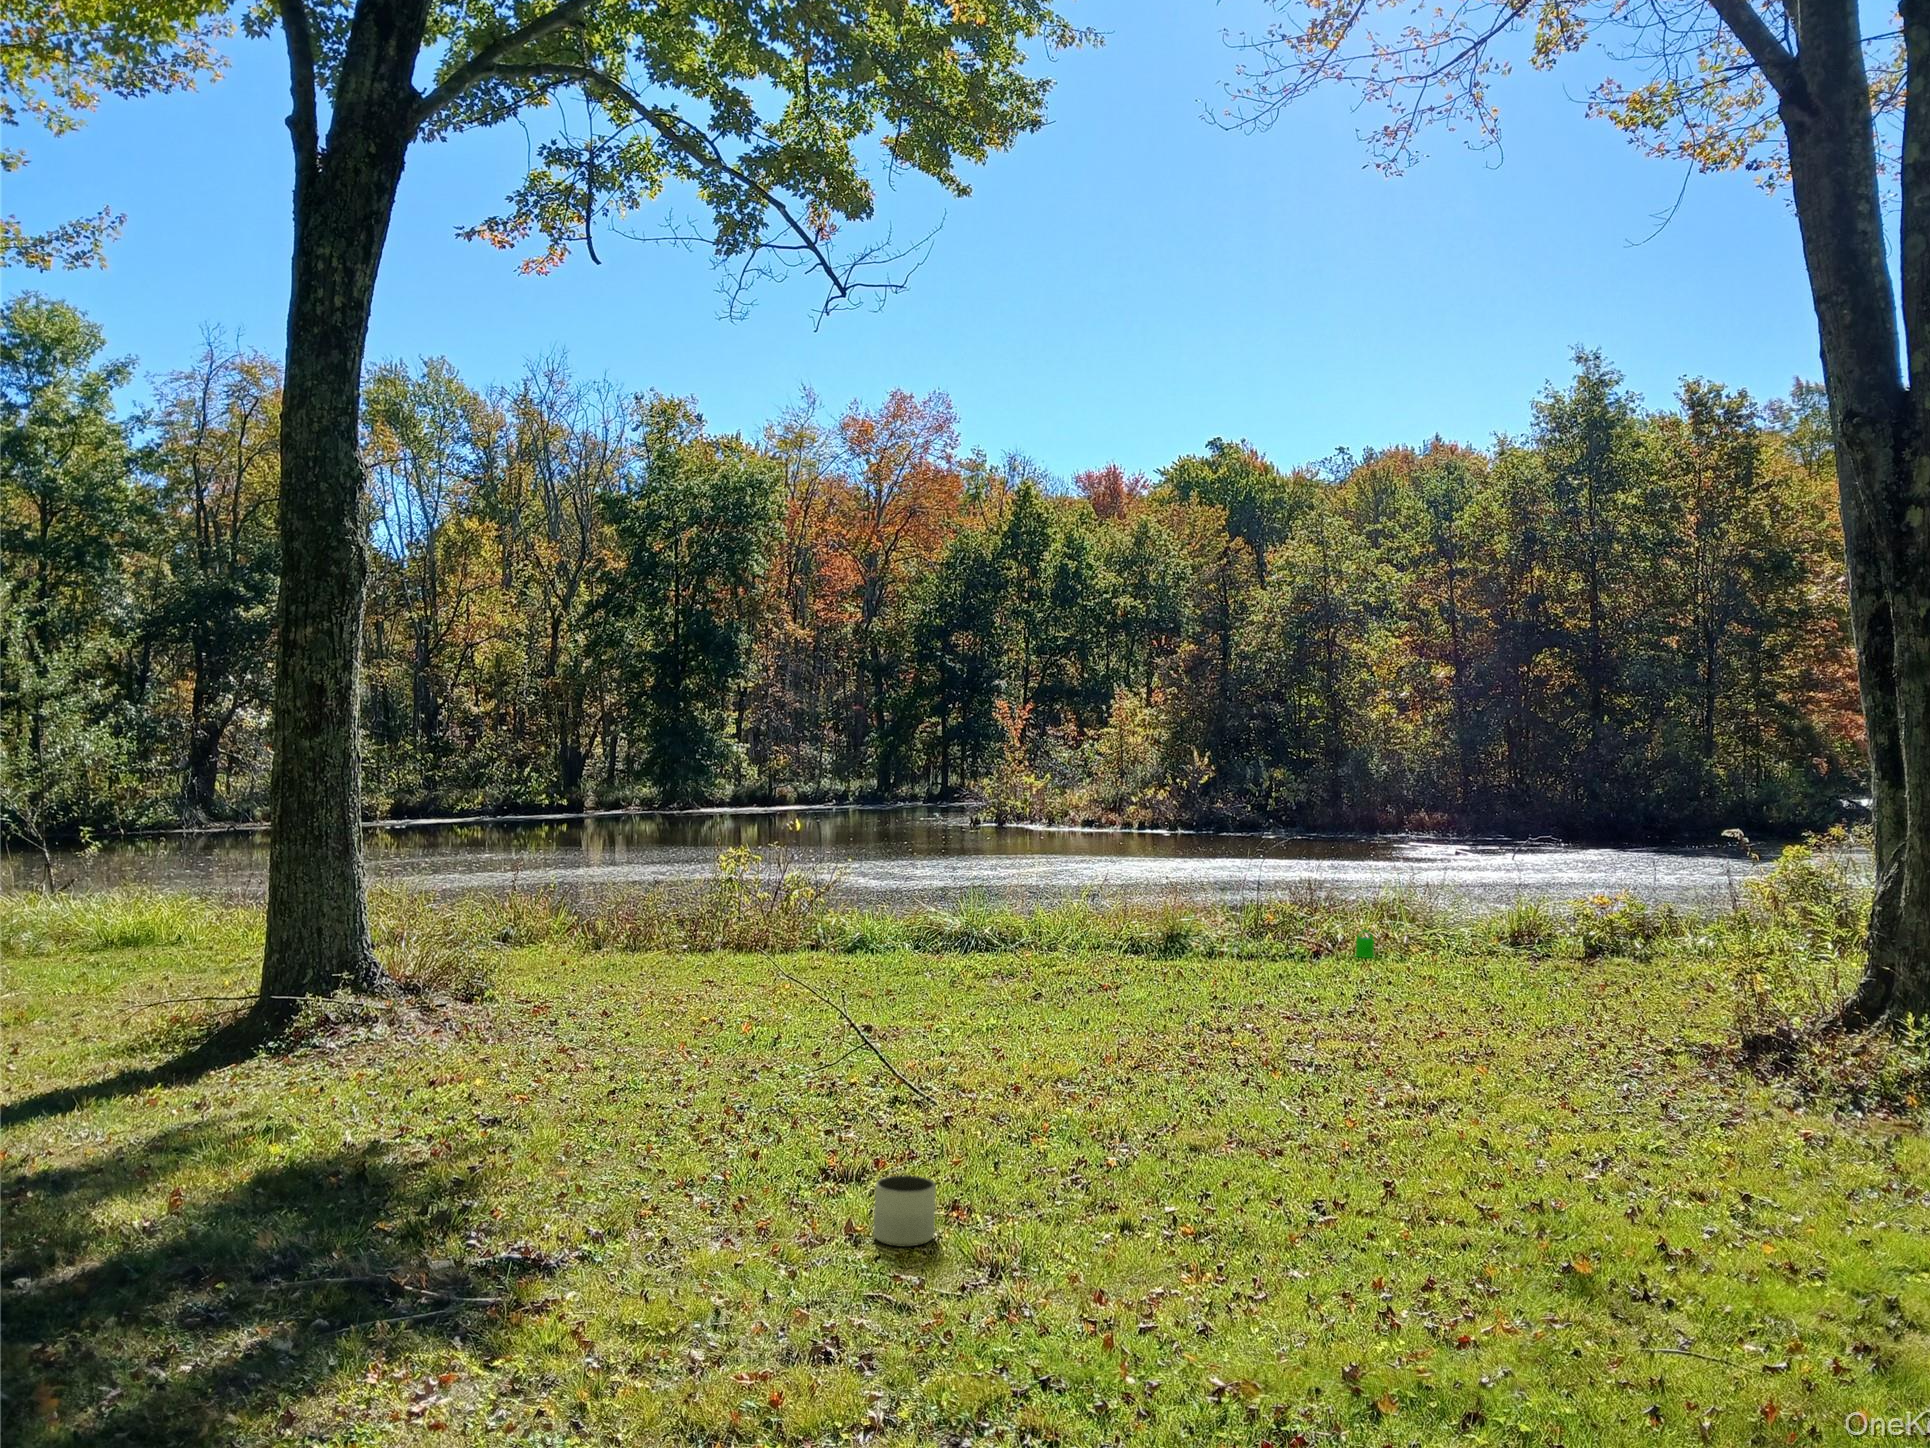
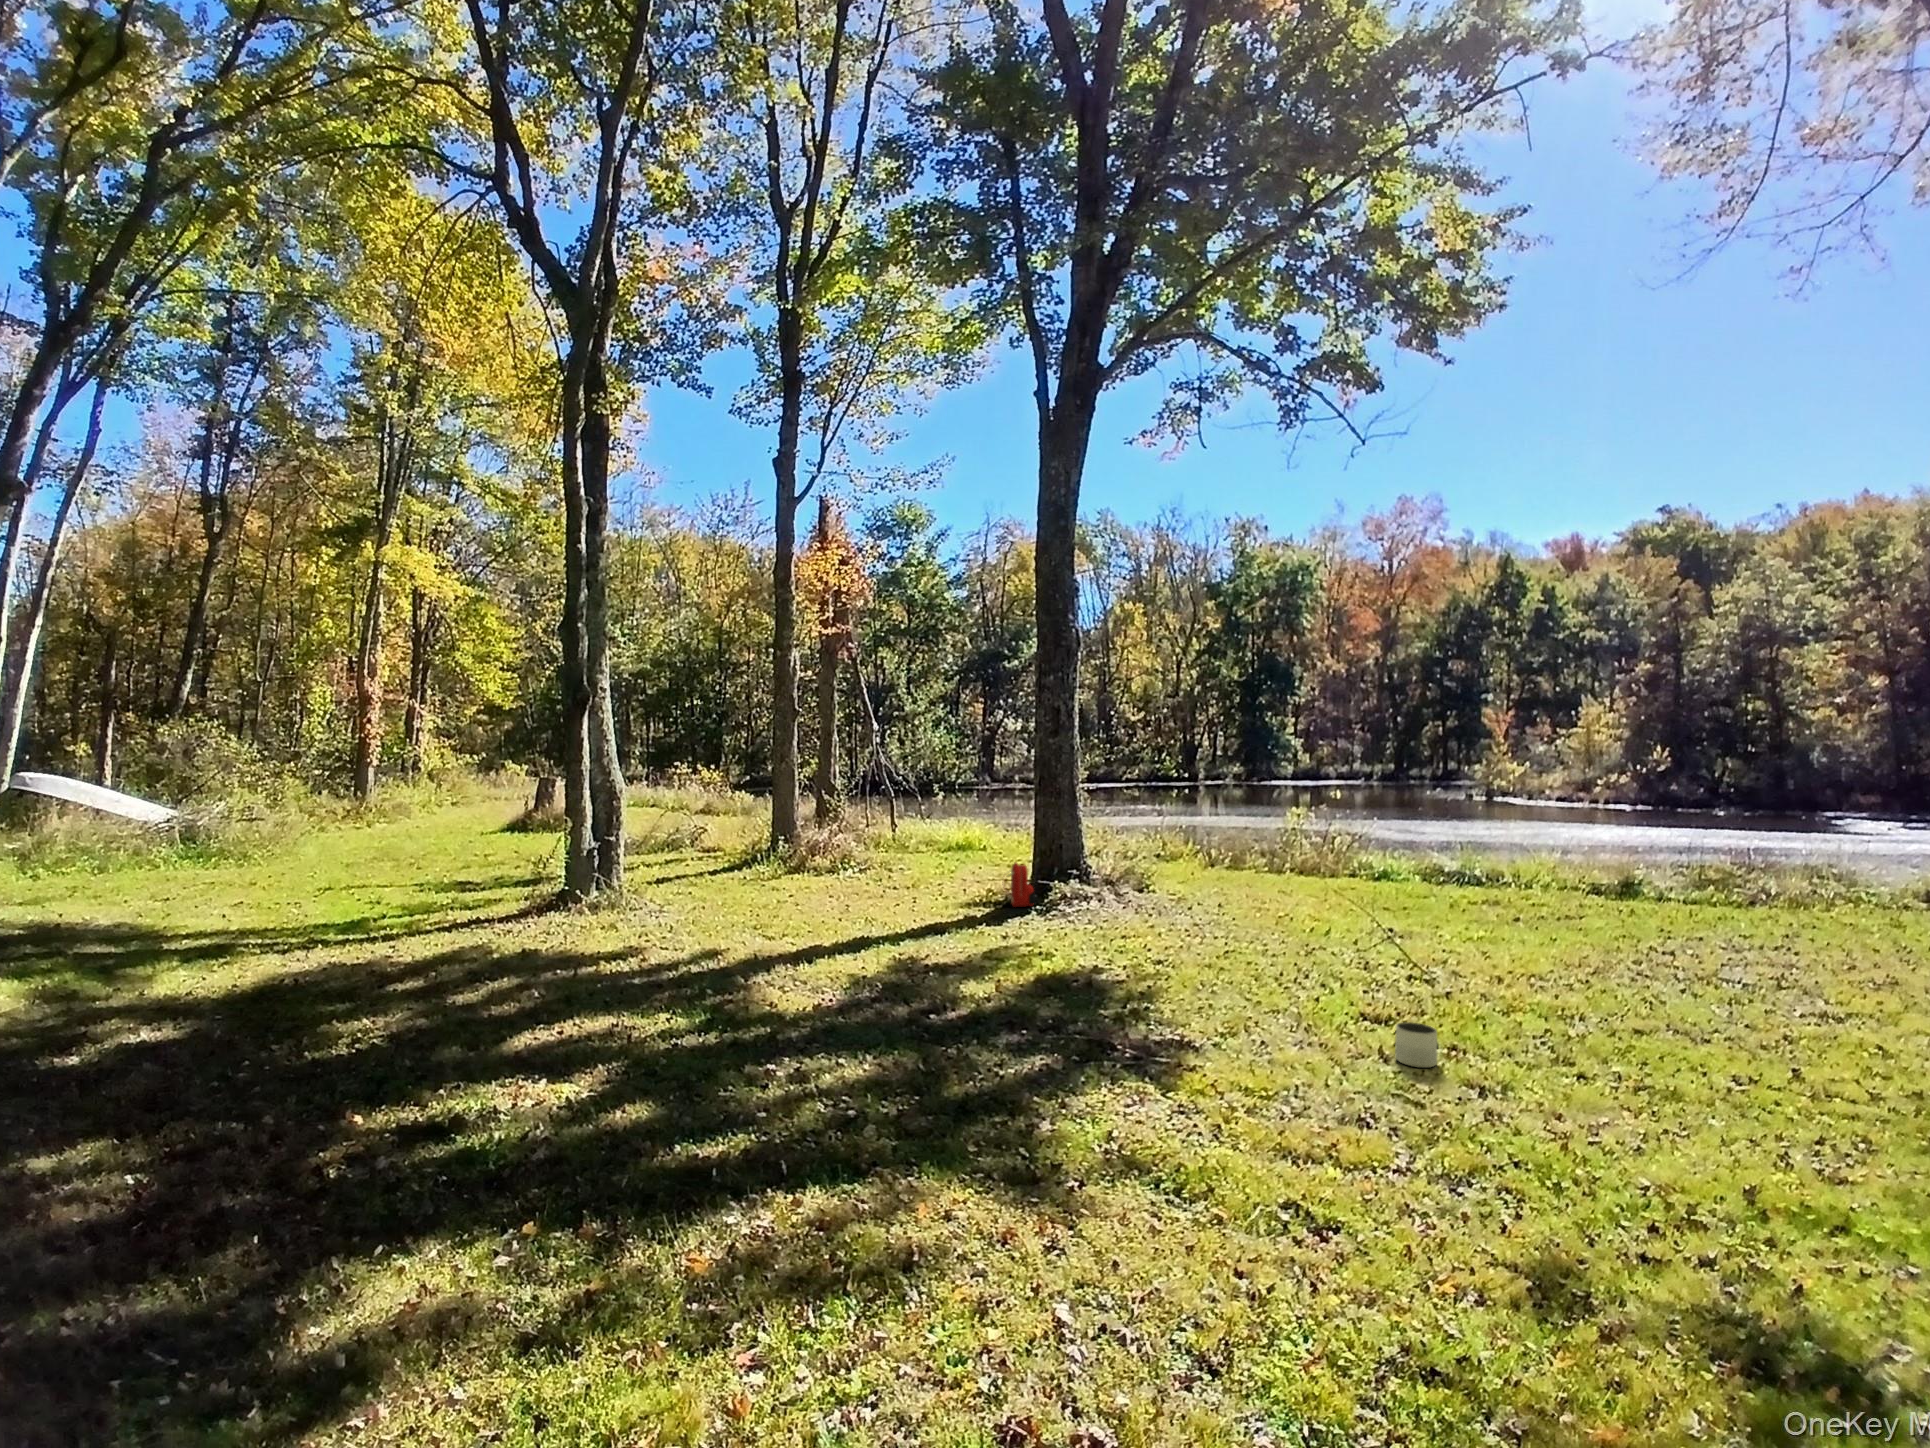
watering can: present [1355,929,1374,958] -> none [1805,882,1826,905]
backpack: none [207,963,270,1045] -> present [1009,862,1034,907]

